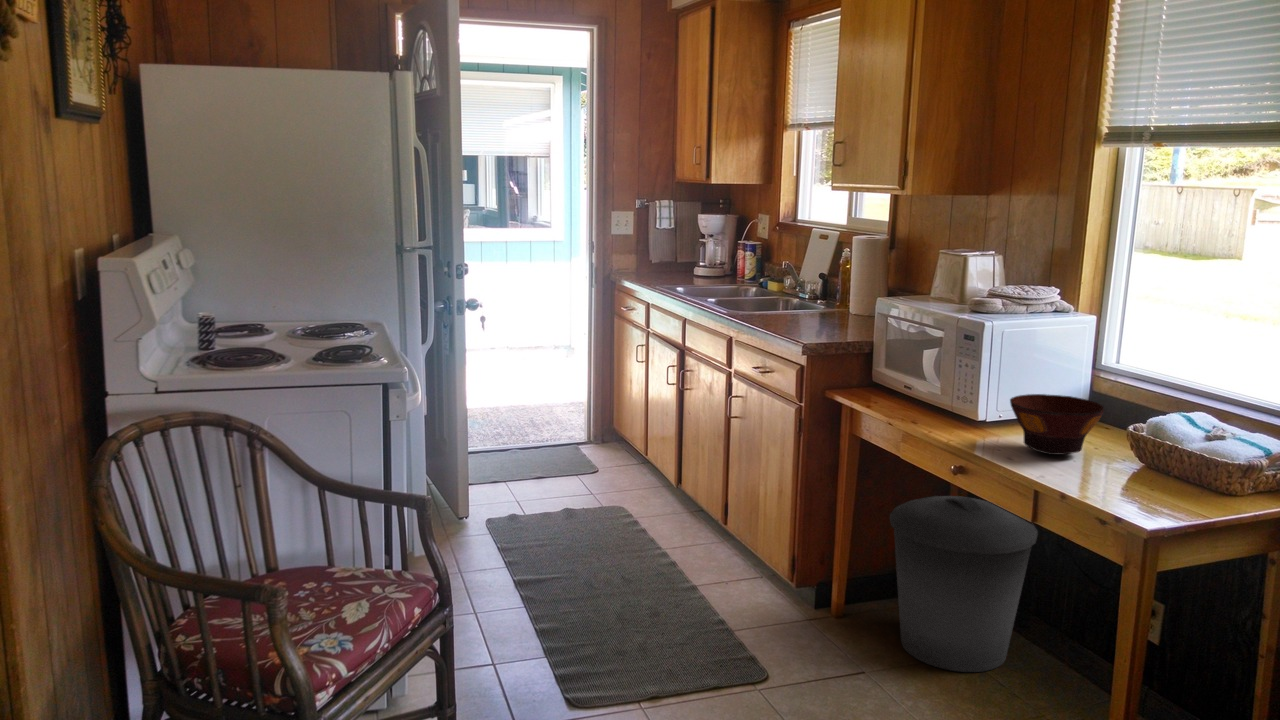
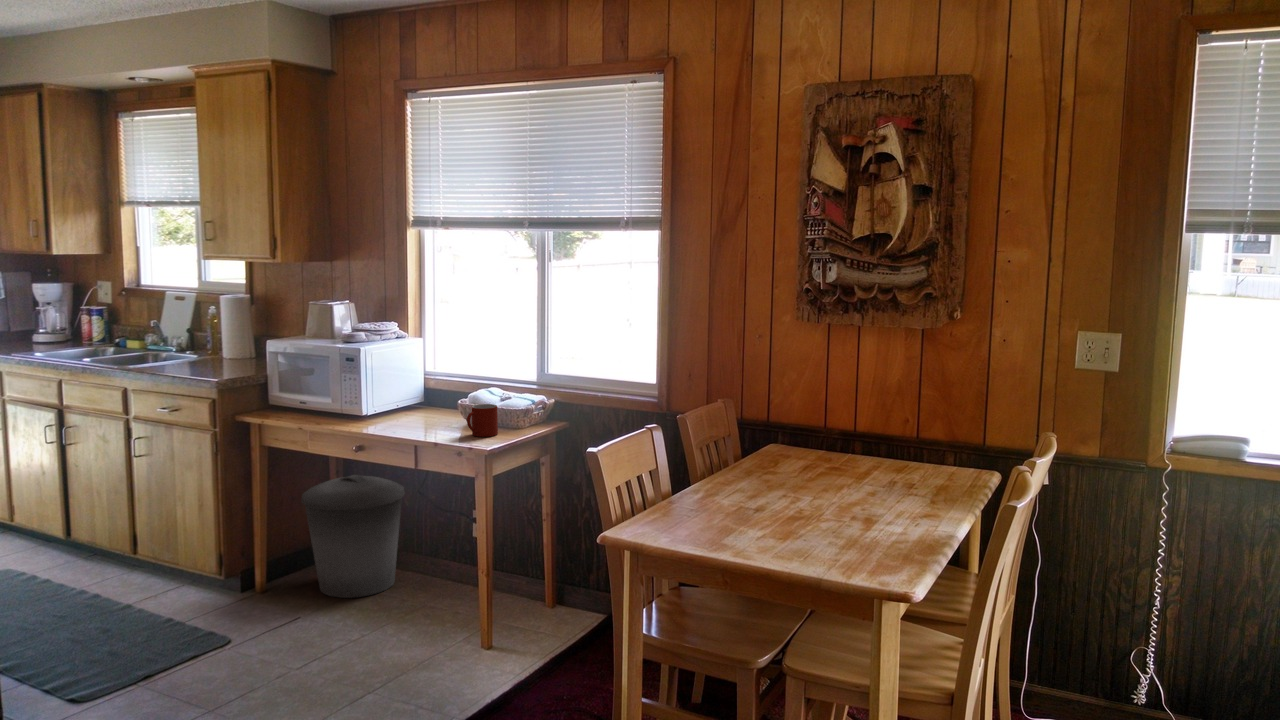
bowl: present [1010,394,1105,455] -> none [387,389,444,426]
mug: none [1126,442,1191,503] -> present [467,404,498,437]

